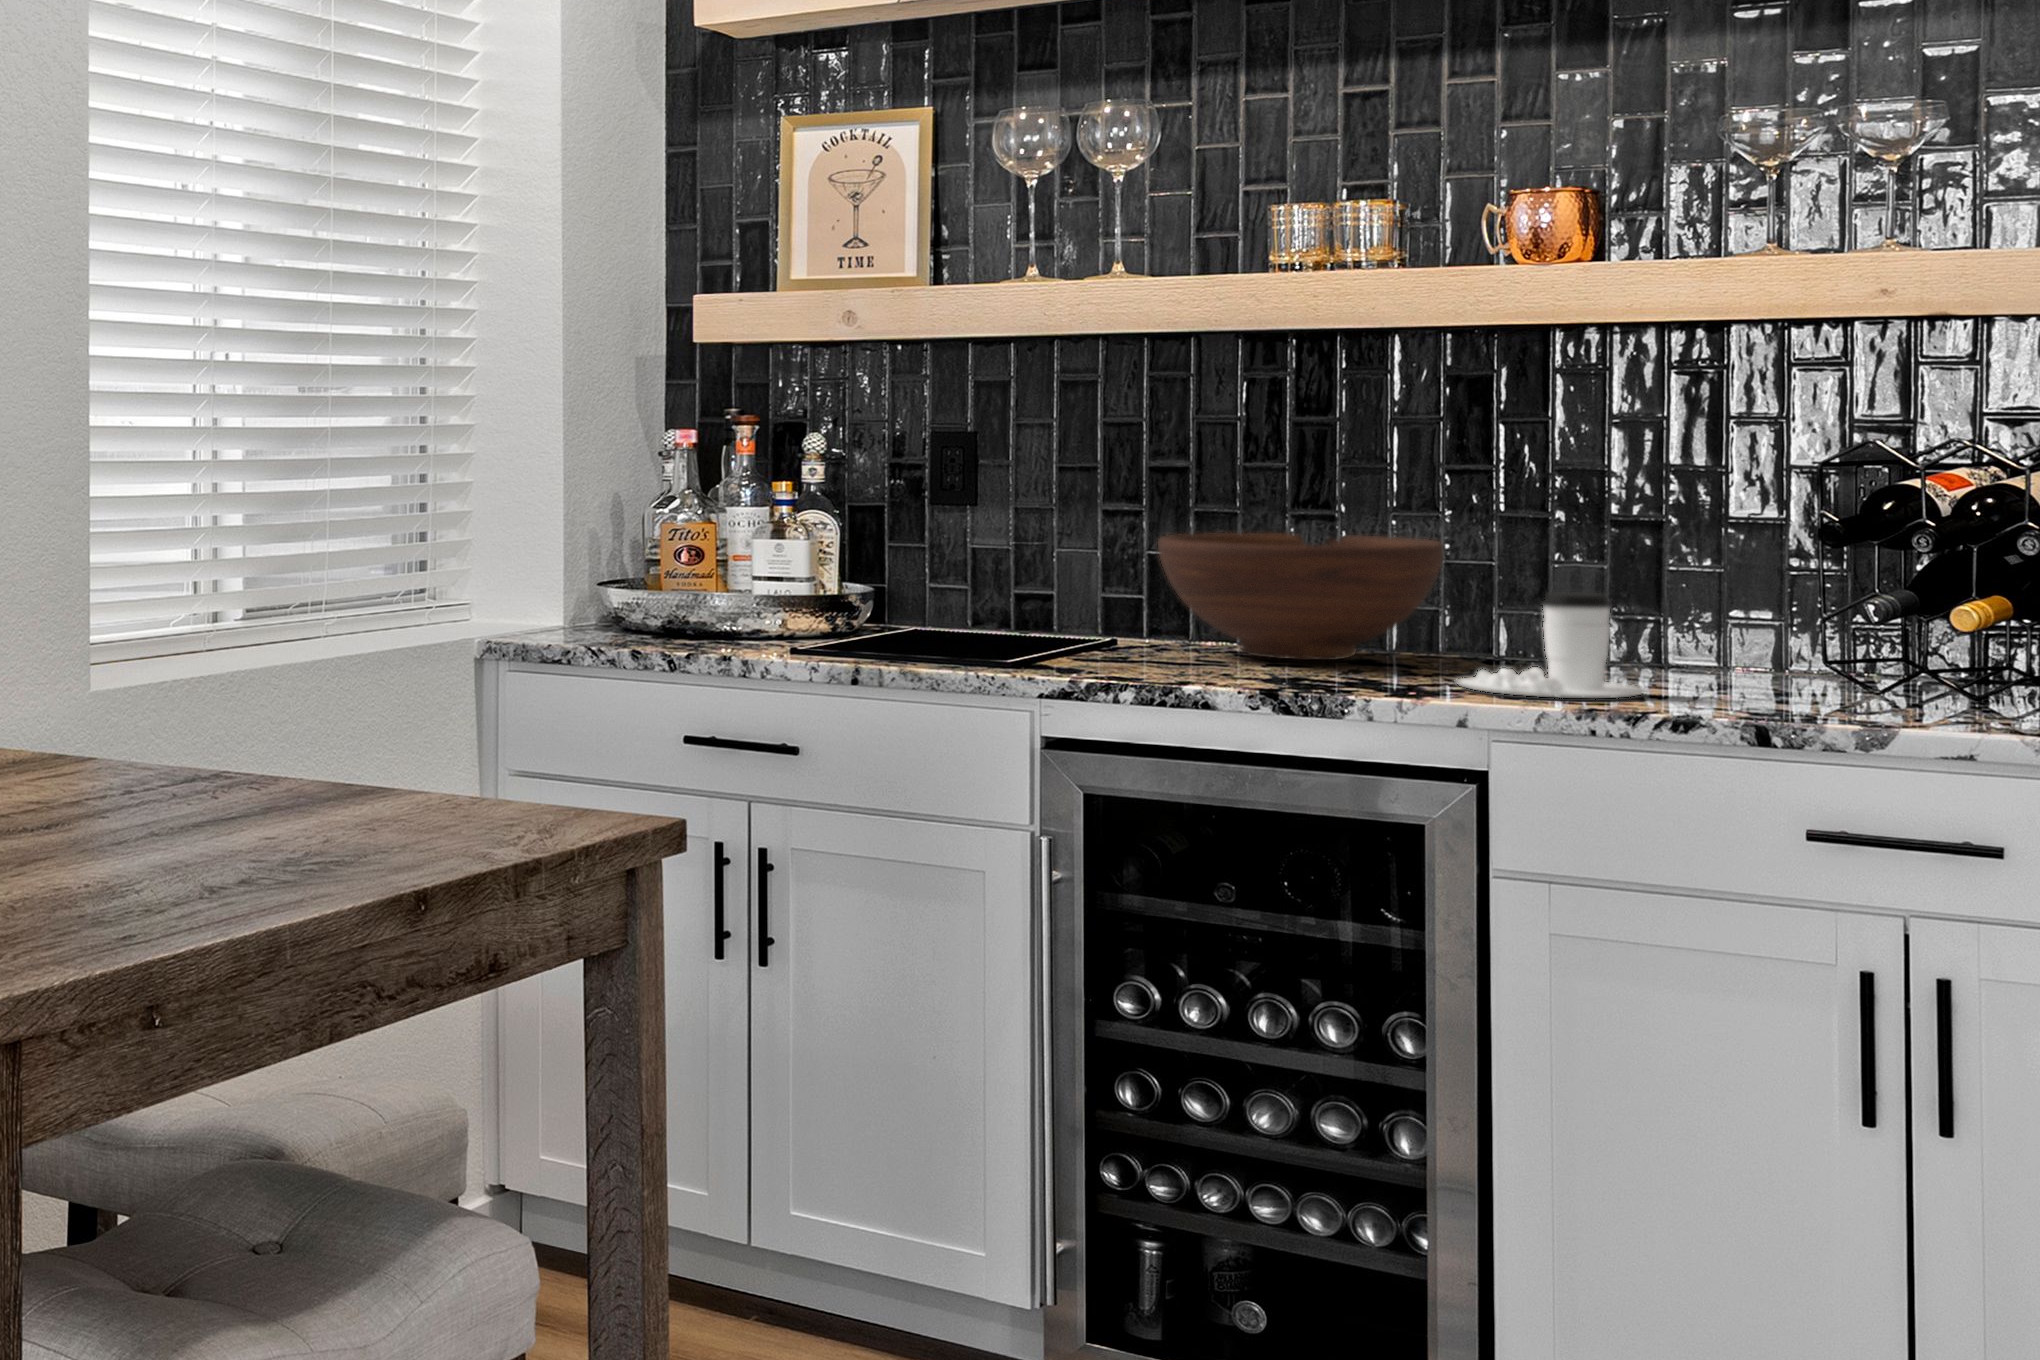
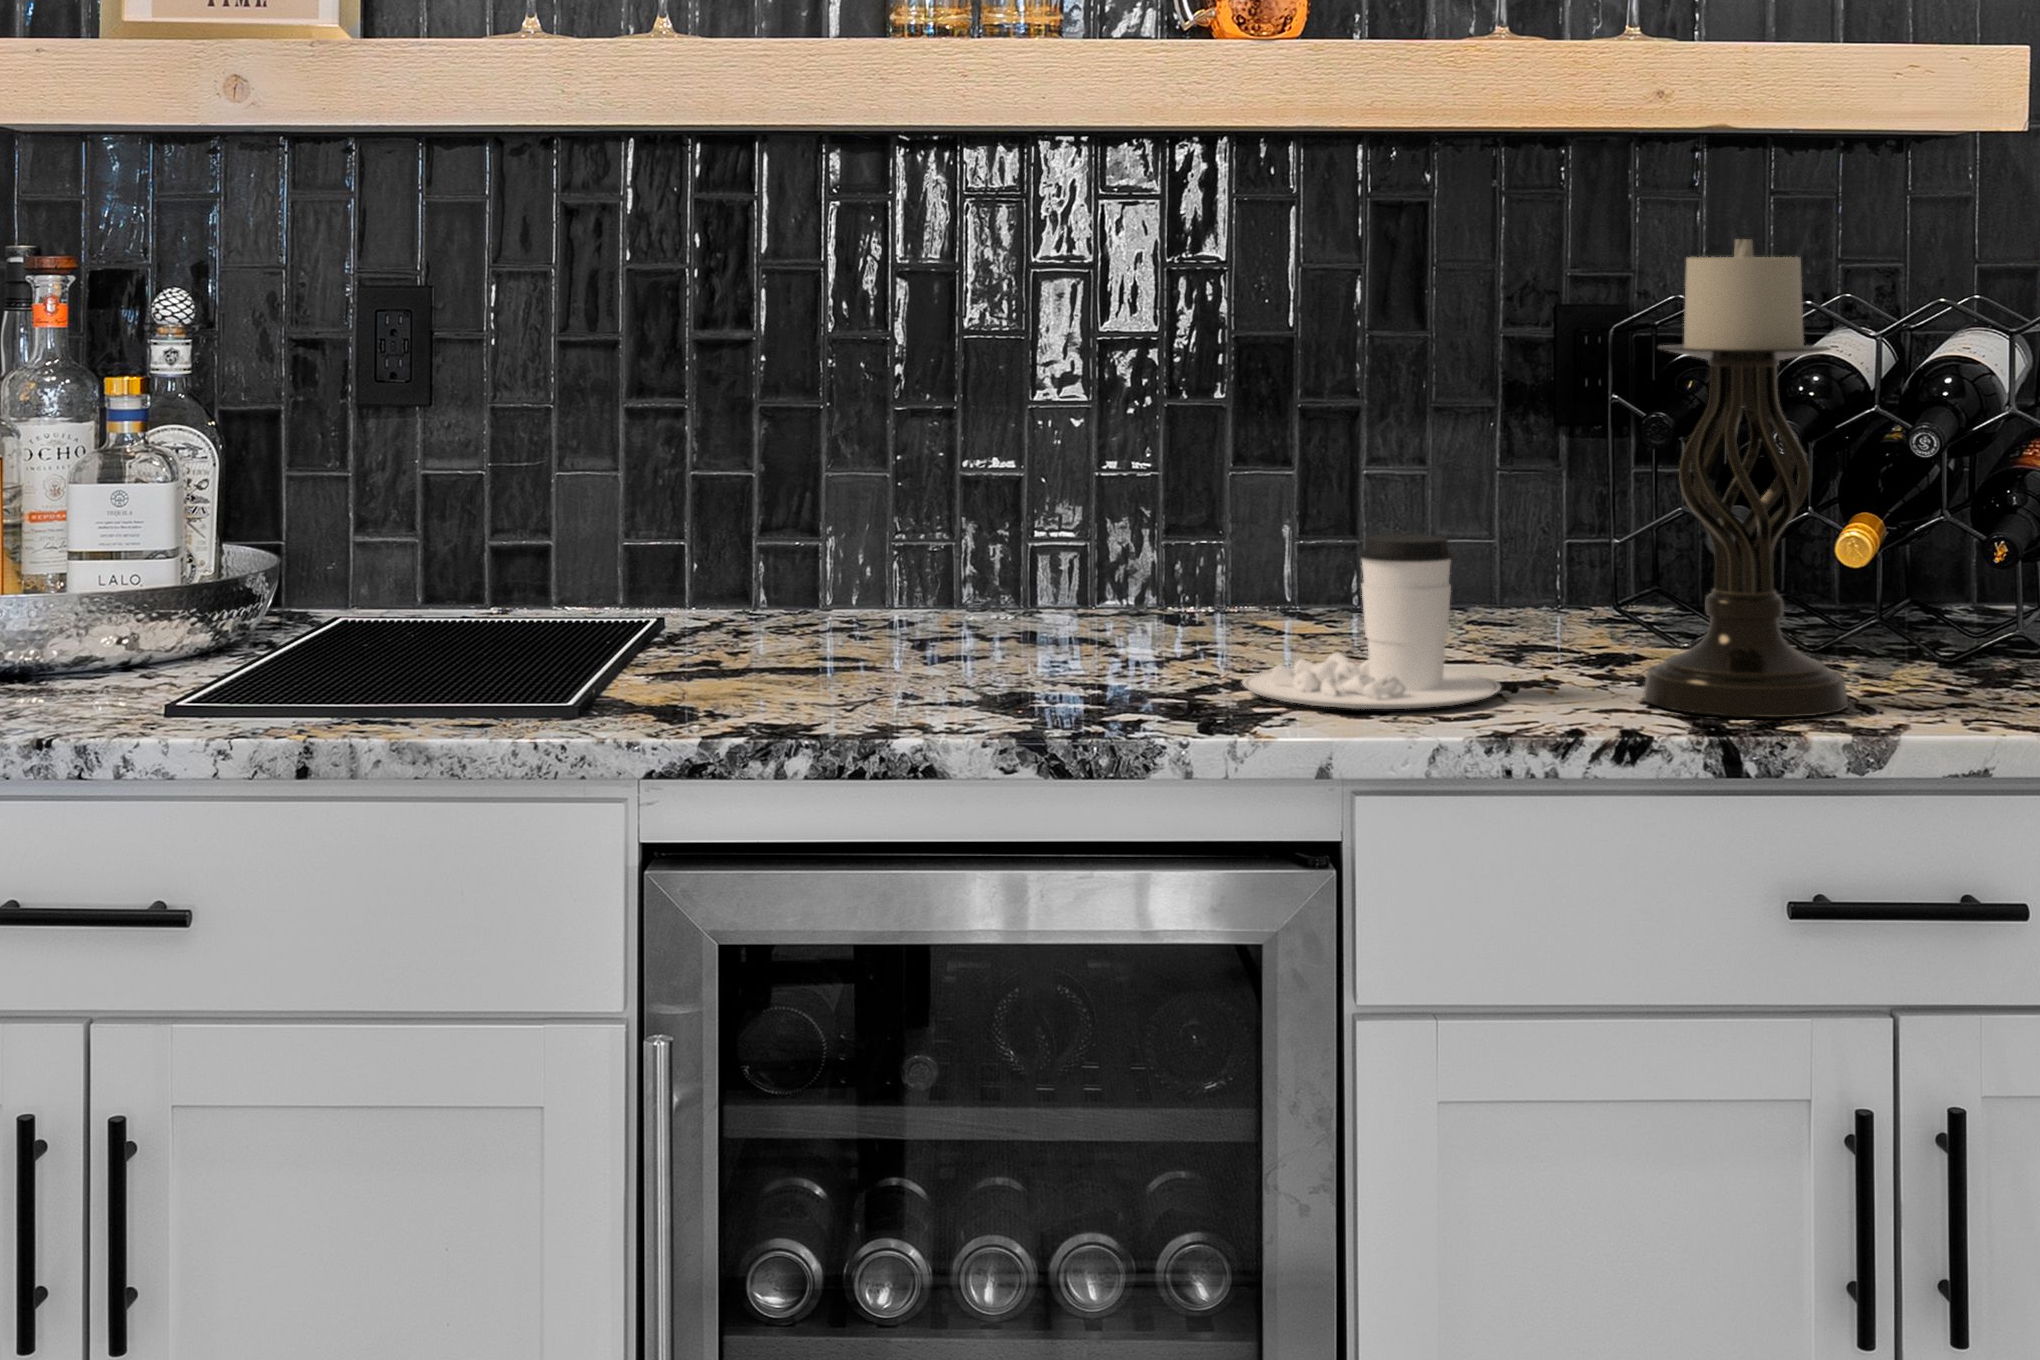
candle holder: none [1748,402,1914,719] -> present [1644,239,1848,717]
fruit bowl: present [1158,533,1444,660] -> none [752,444,1154,651]

